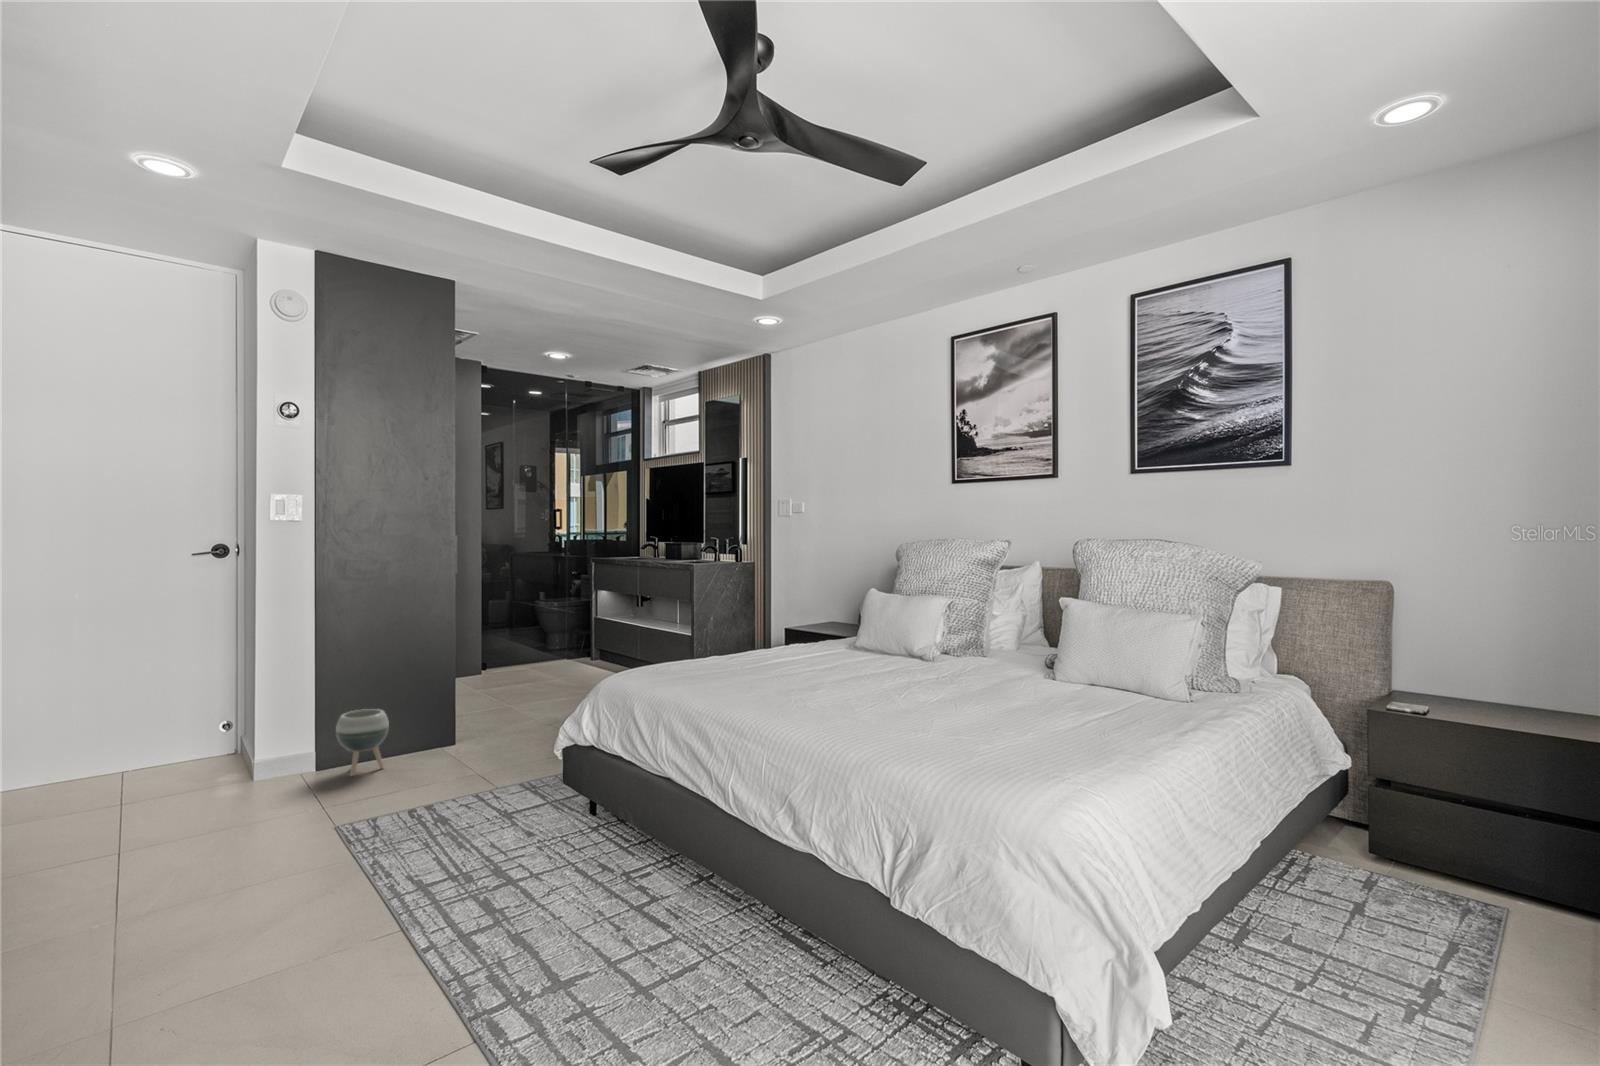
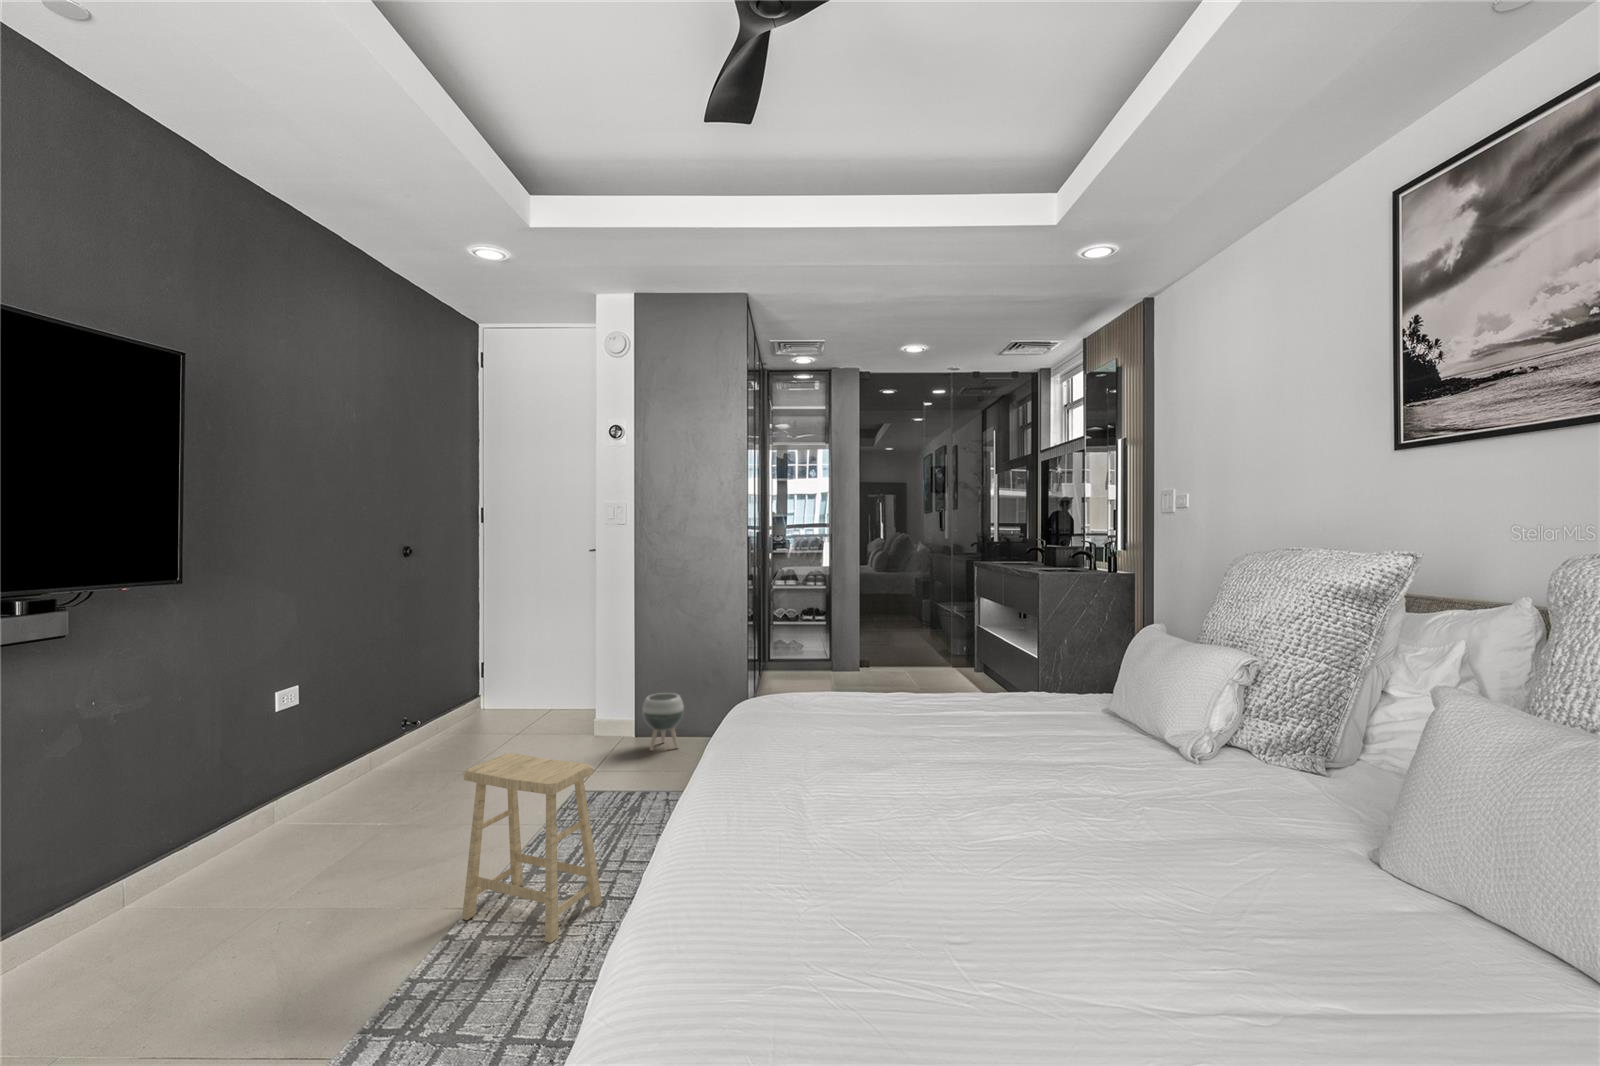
footstool: none [397,740,525,922] -> present [462,753,602,943]

